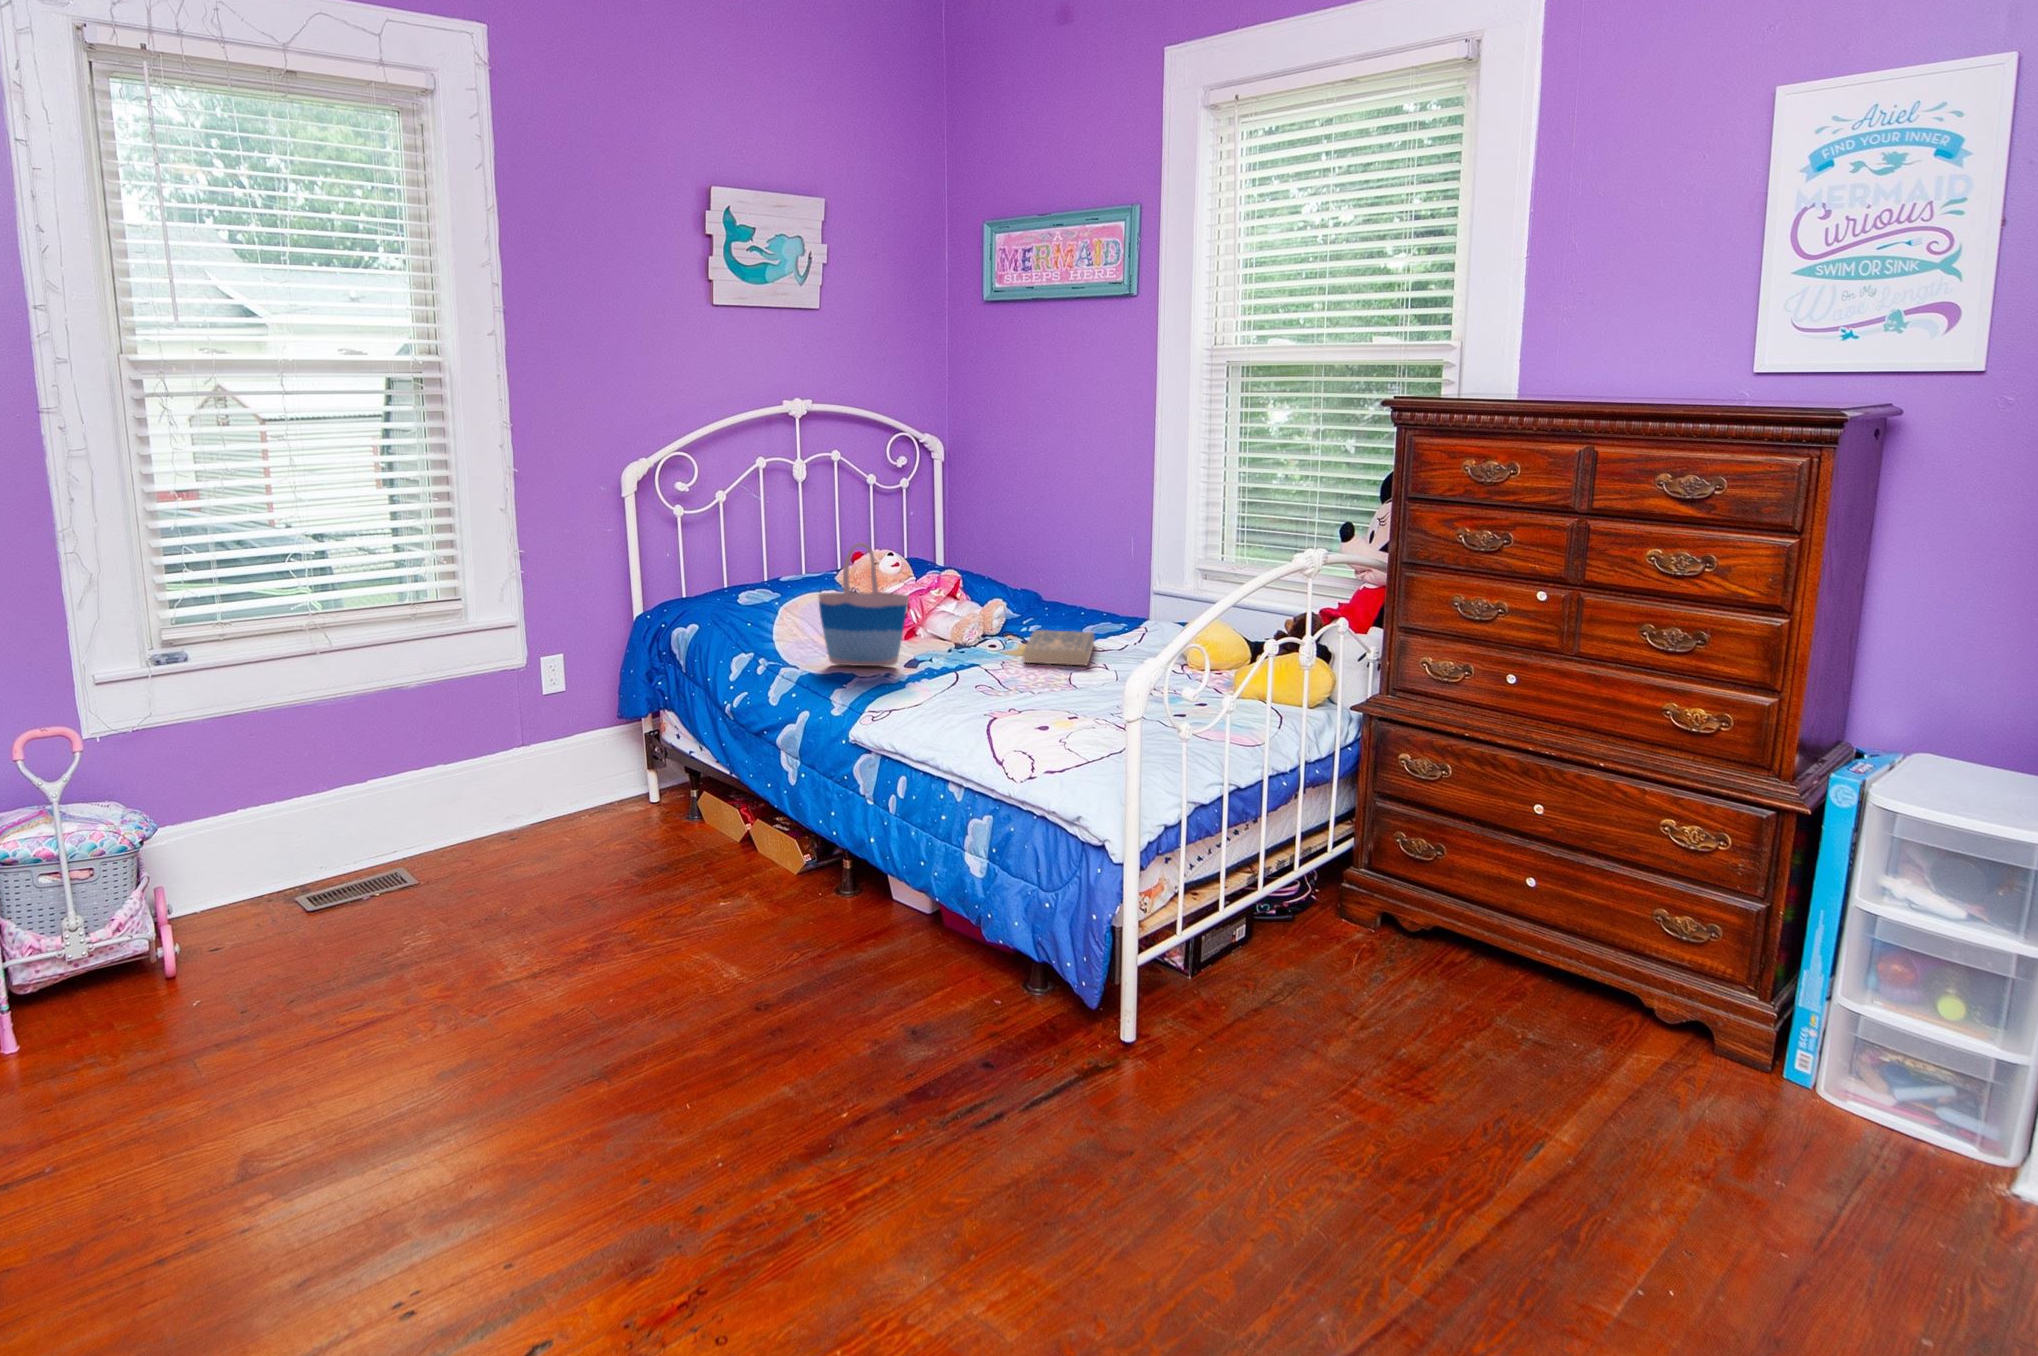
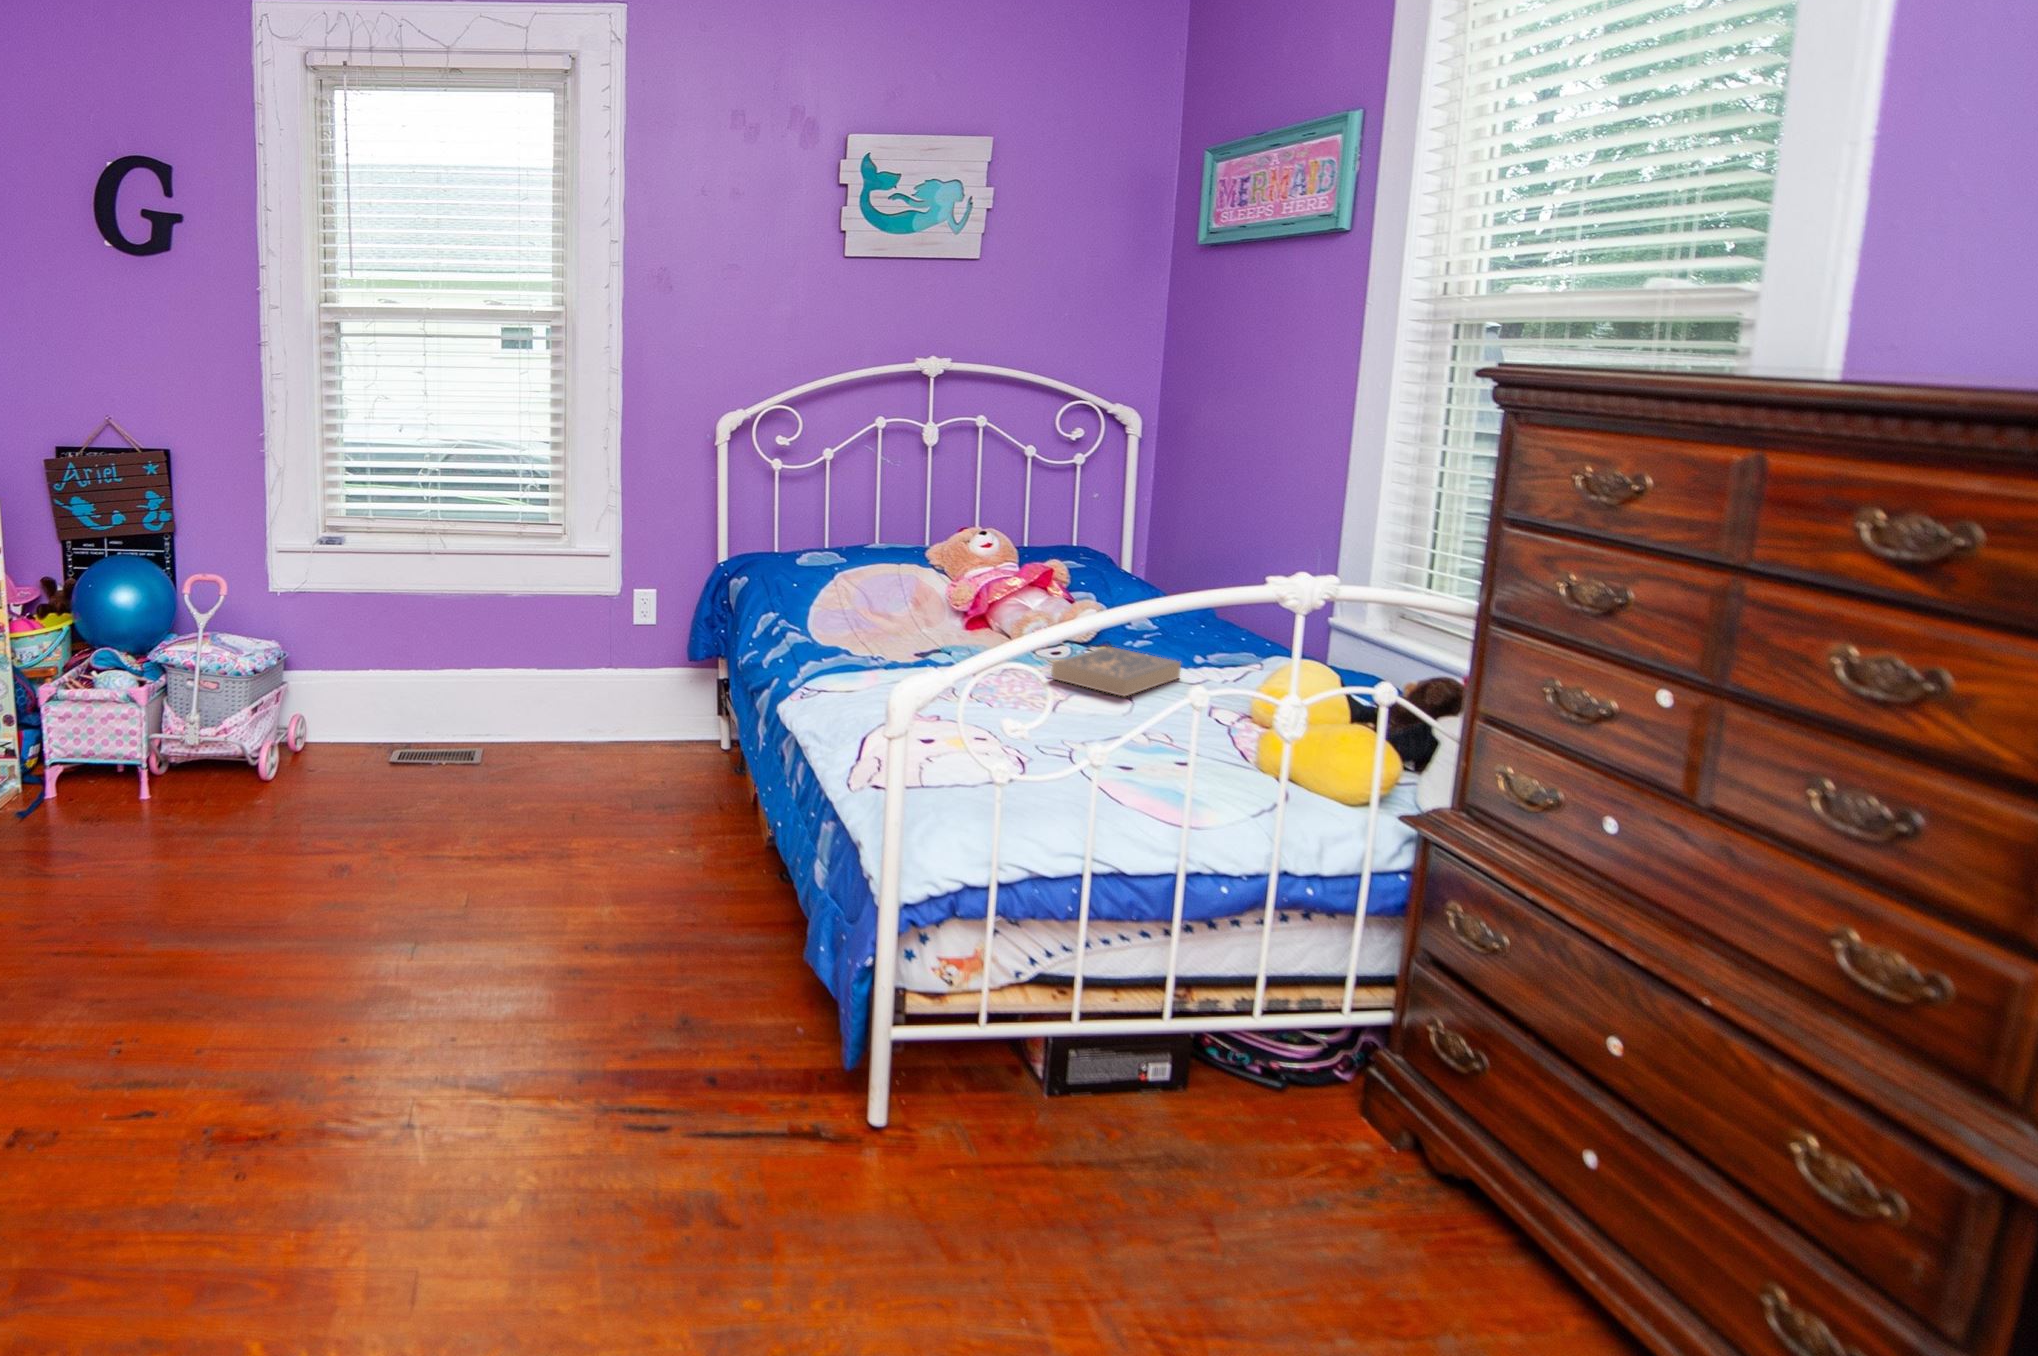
tote bag: present [819,543,909,666] -> none [831,512,919,653]

